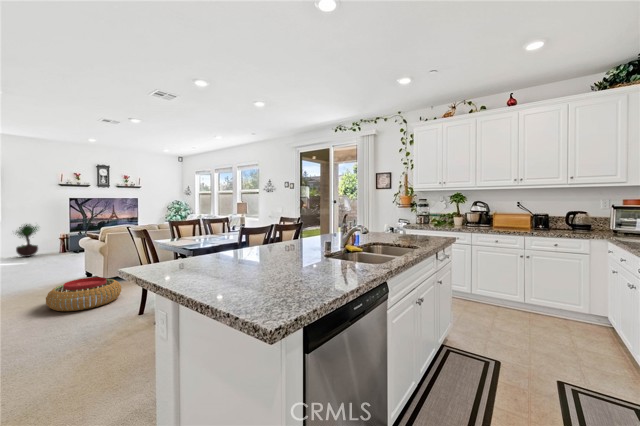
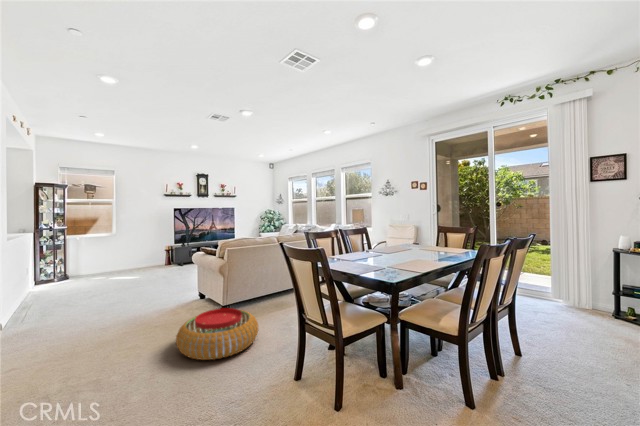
potted tree: present [16,224,38,257] -> none [125,233,150,269]

